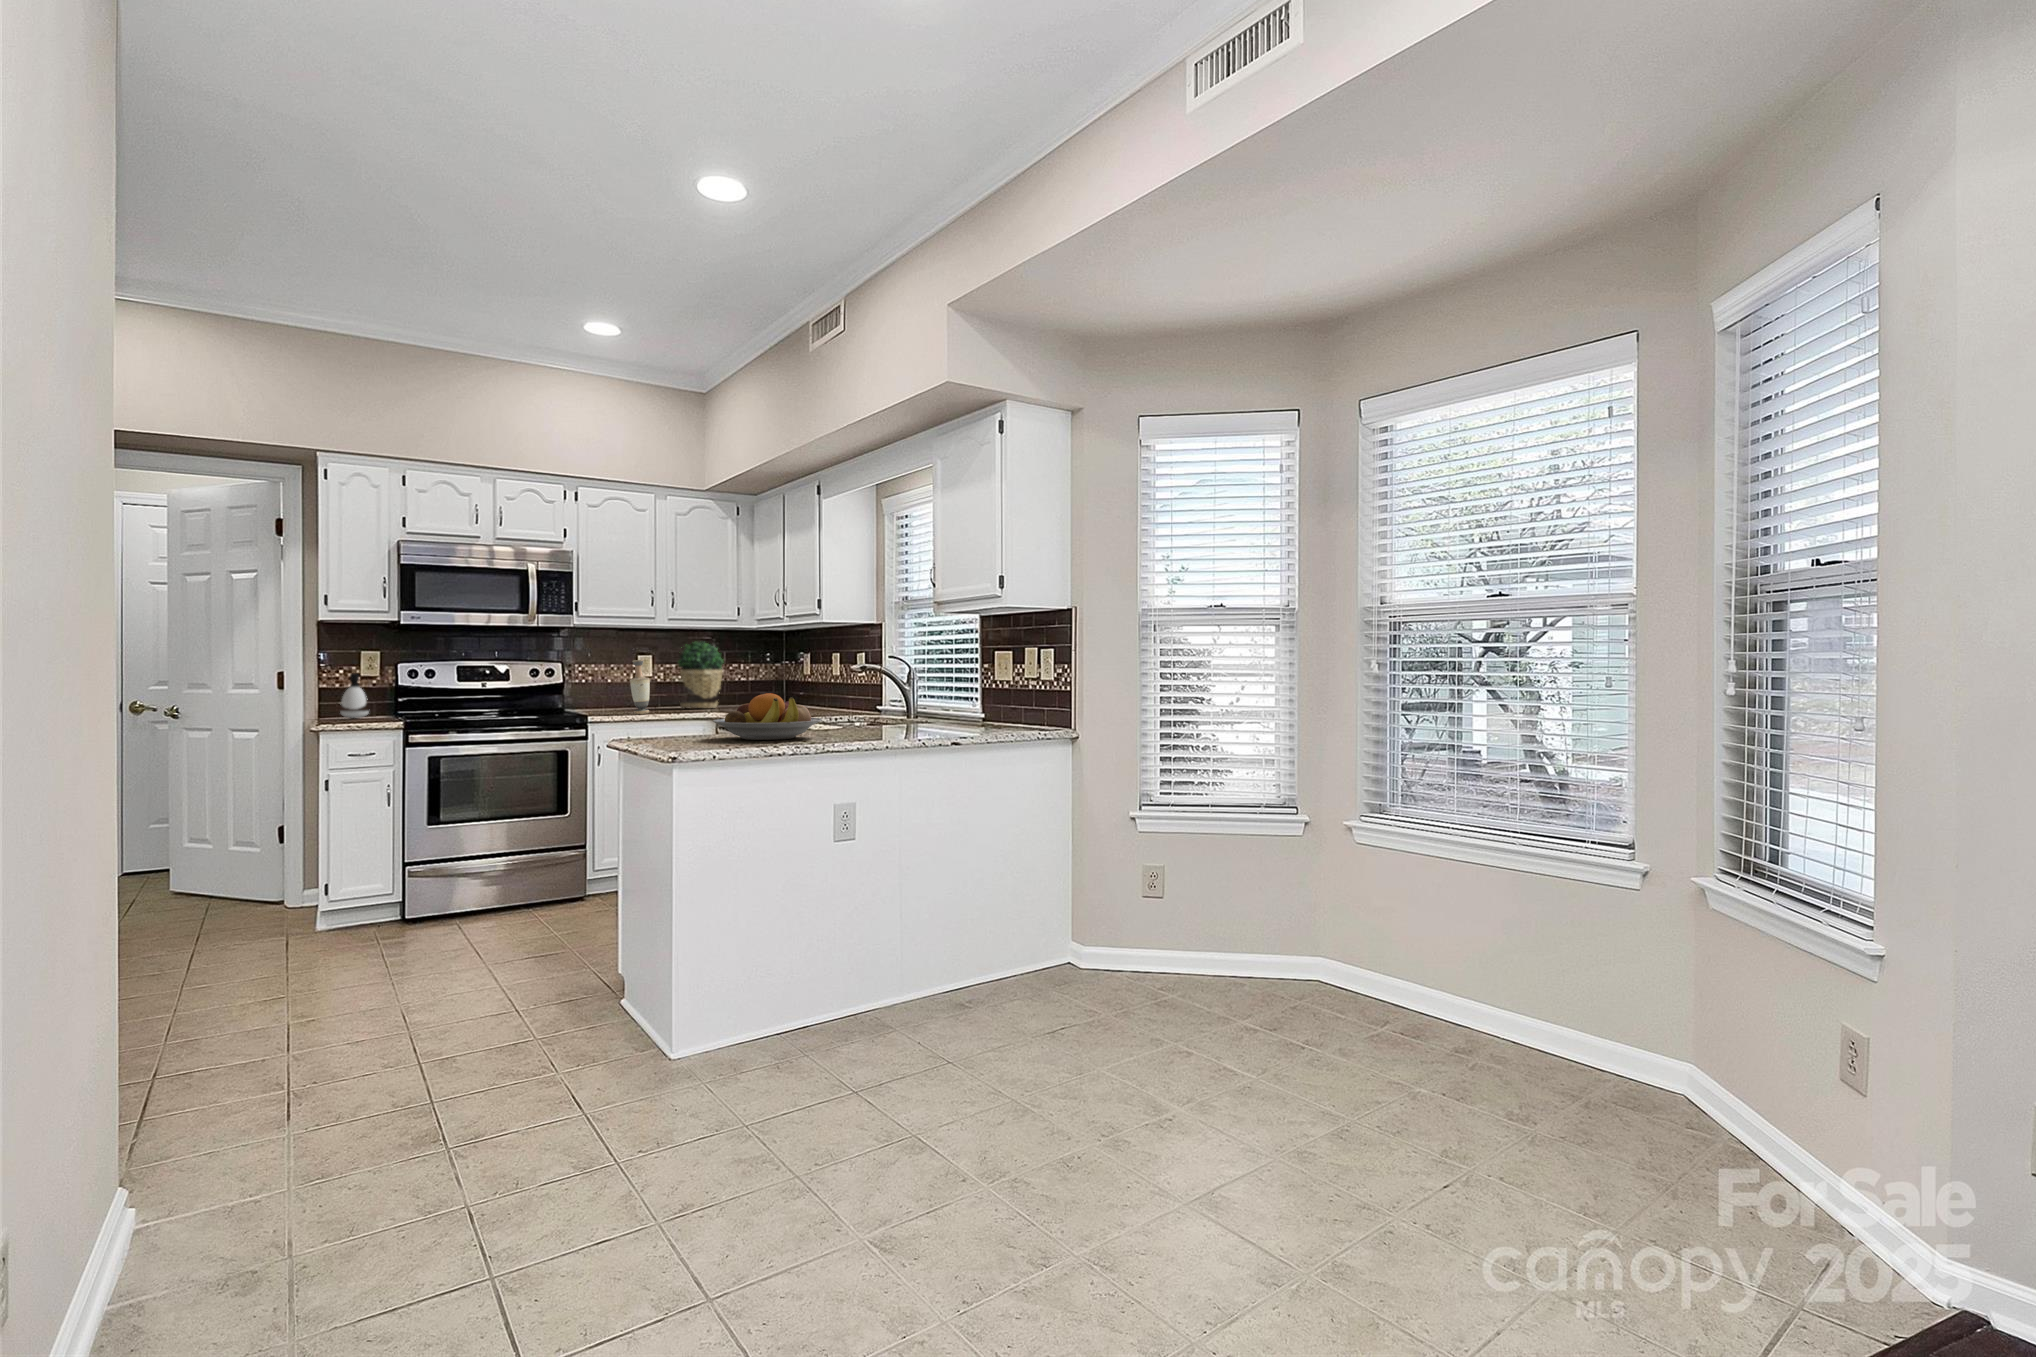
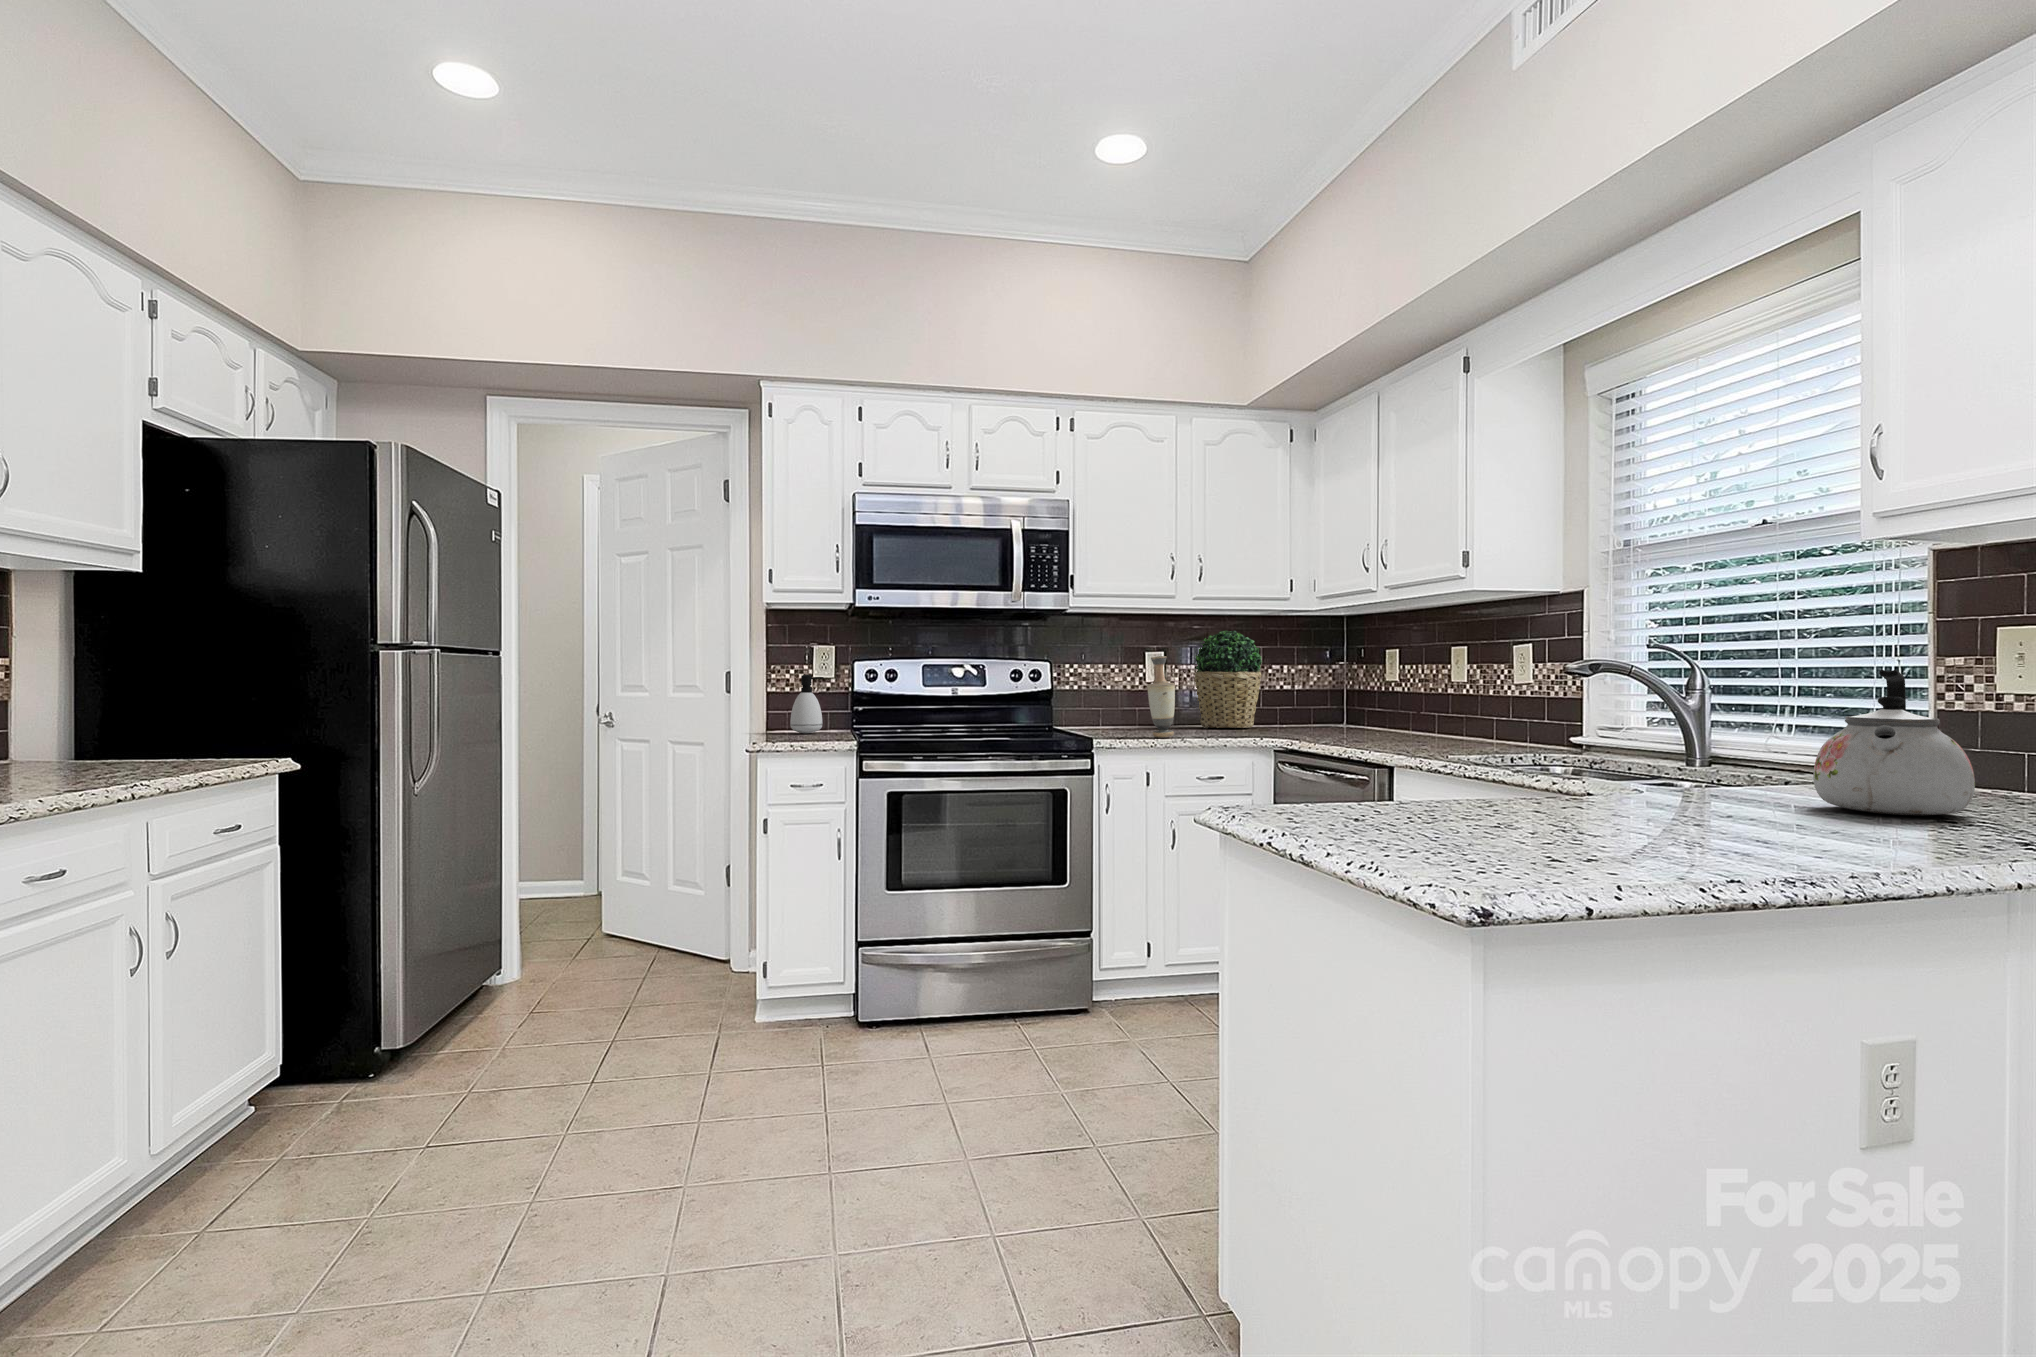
kettle: none [890,671,940,730] -> present [1813,670,1975,816]
fruit bowl: present [713,693,822,740] -> none [1454,724,1760,845]

